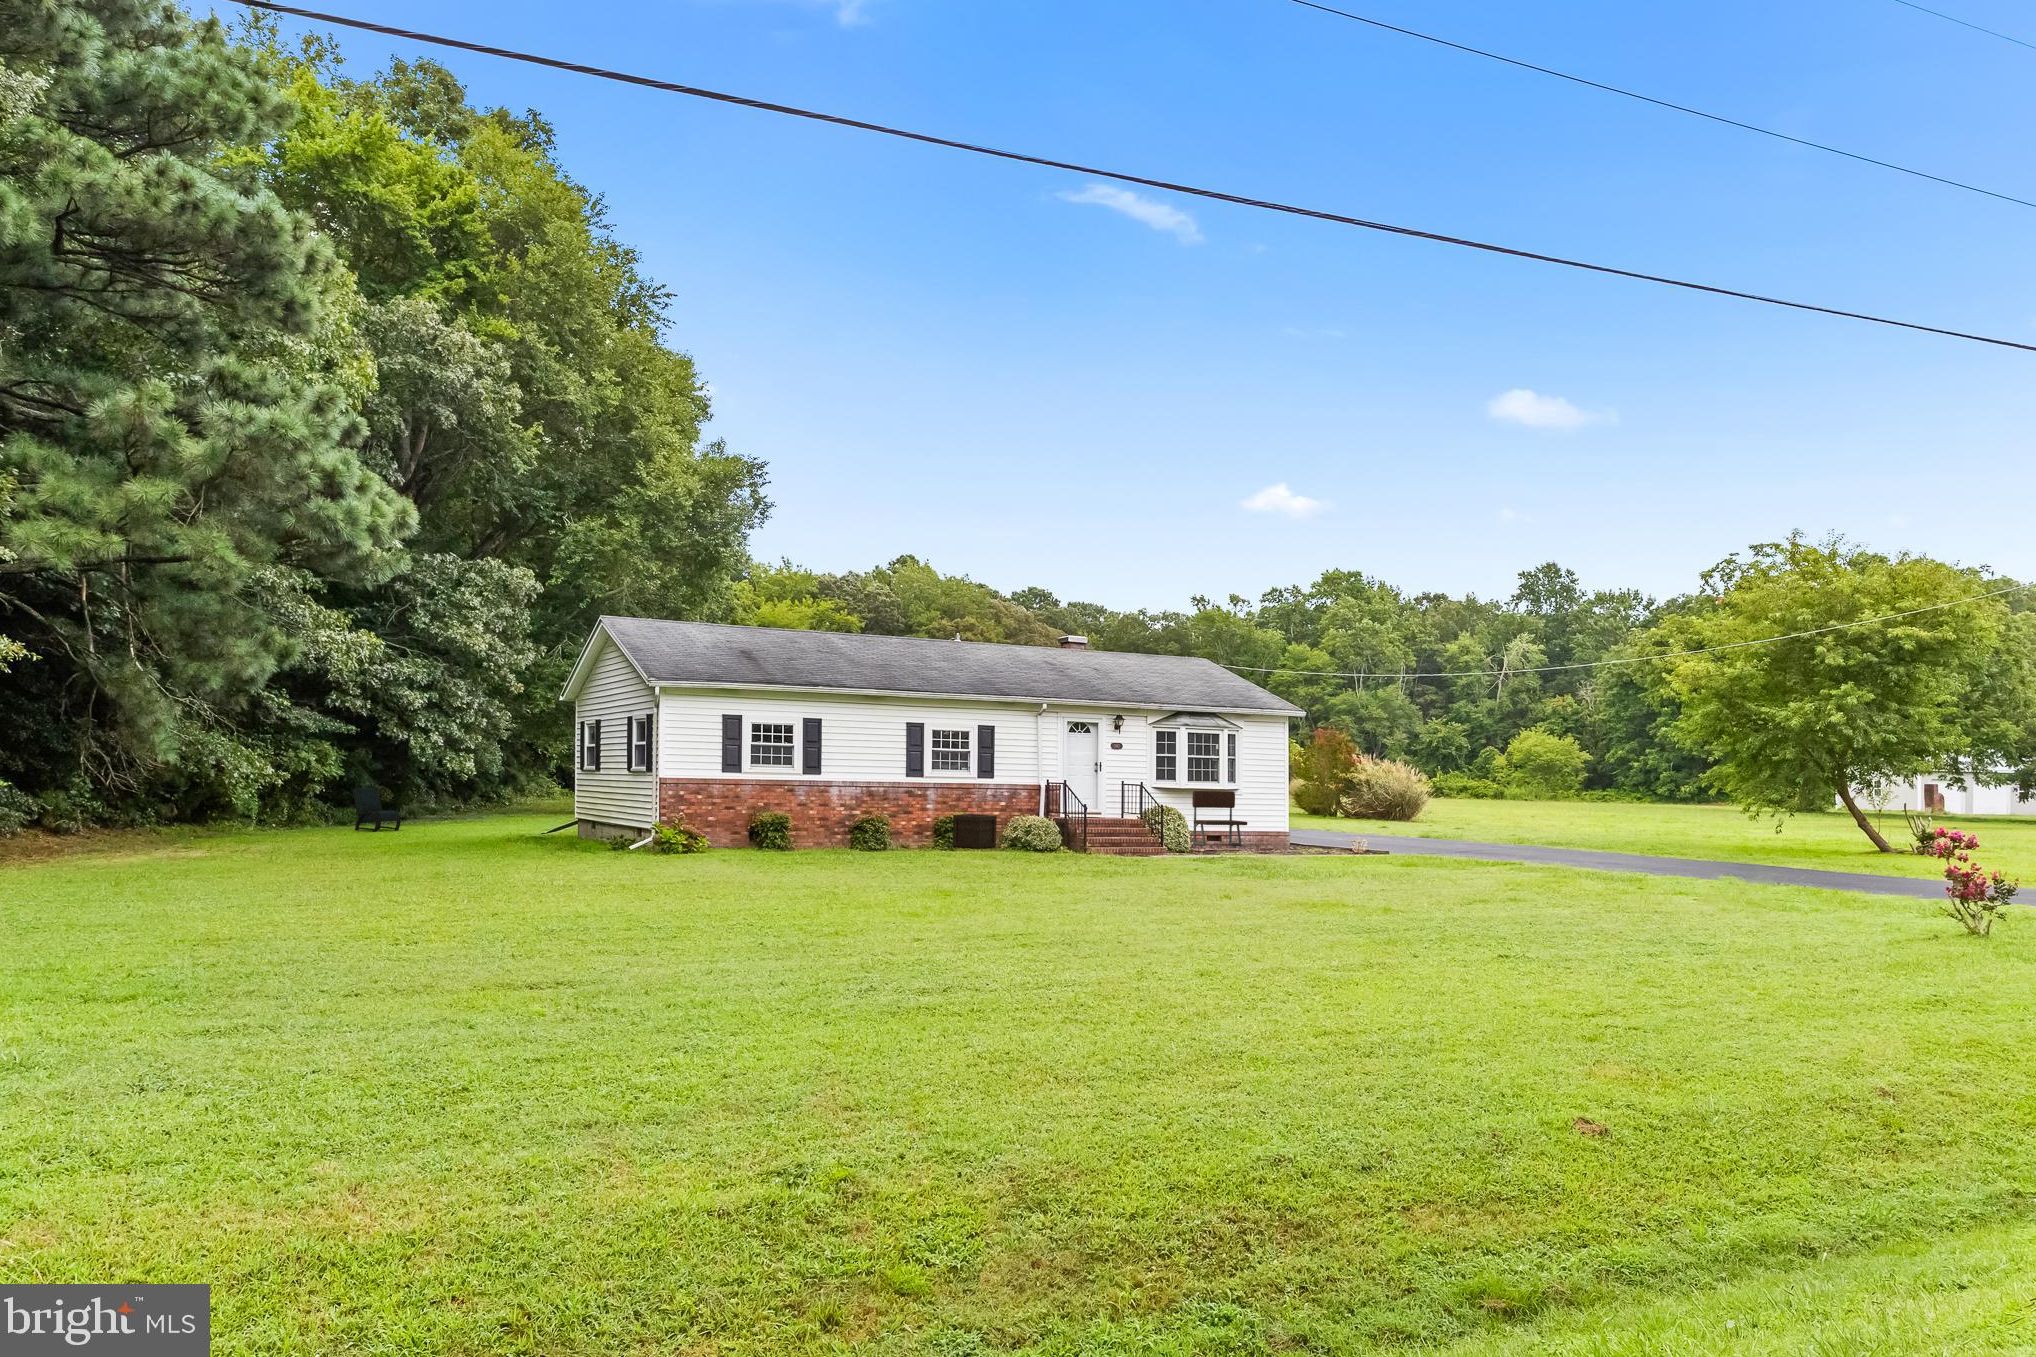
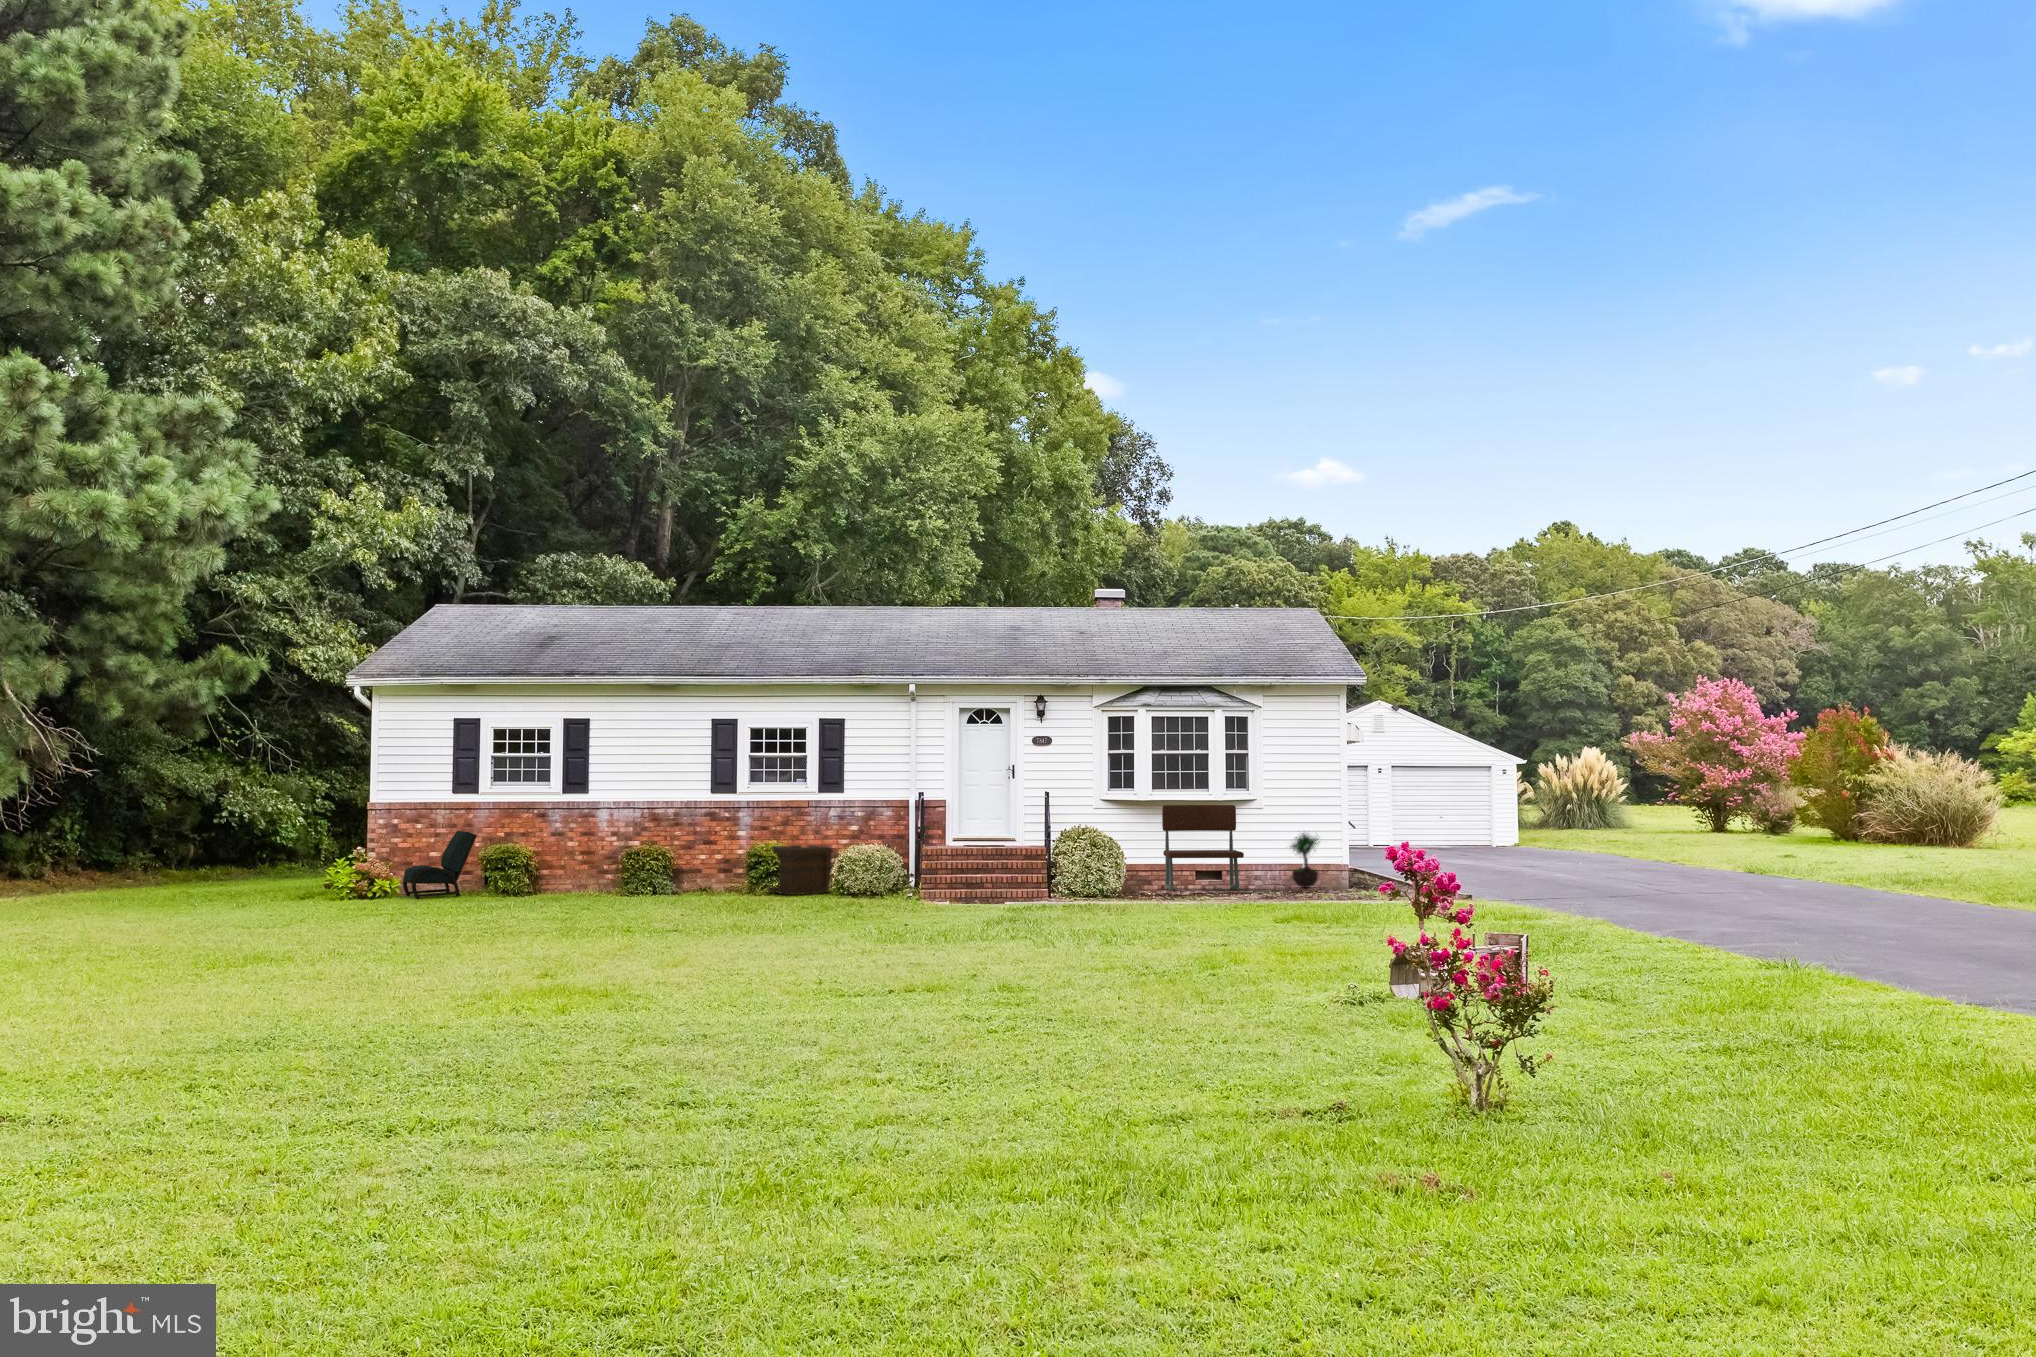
lounge chair: present [352,787,401,832] -> present [403,831,477,899]
potted tree: none [1264,806,1286,844] -> present [1290,832,1319,888]

